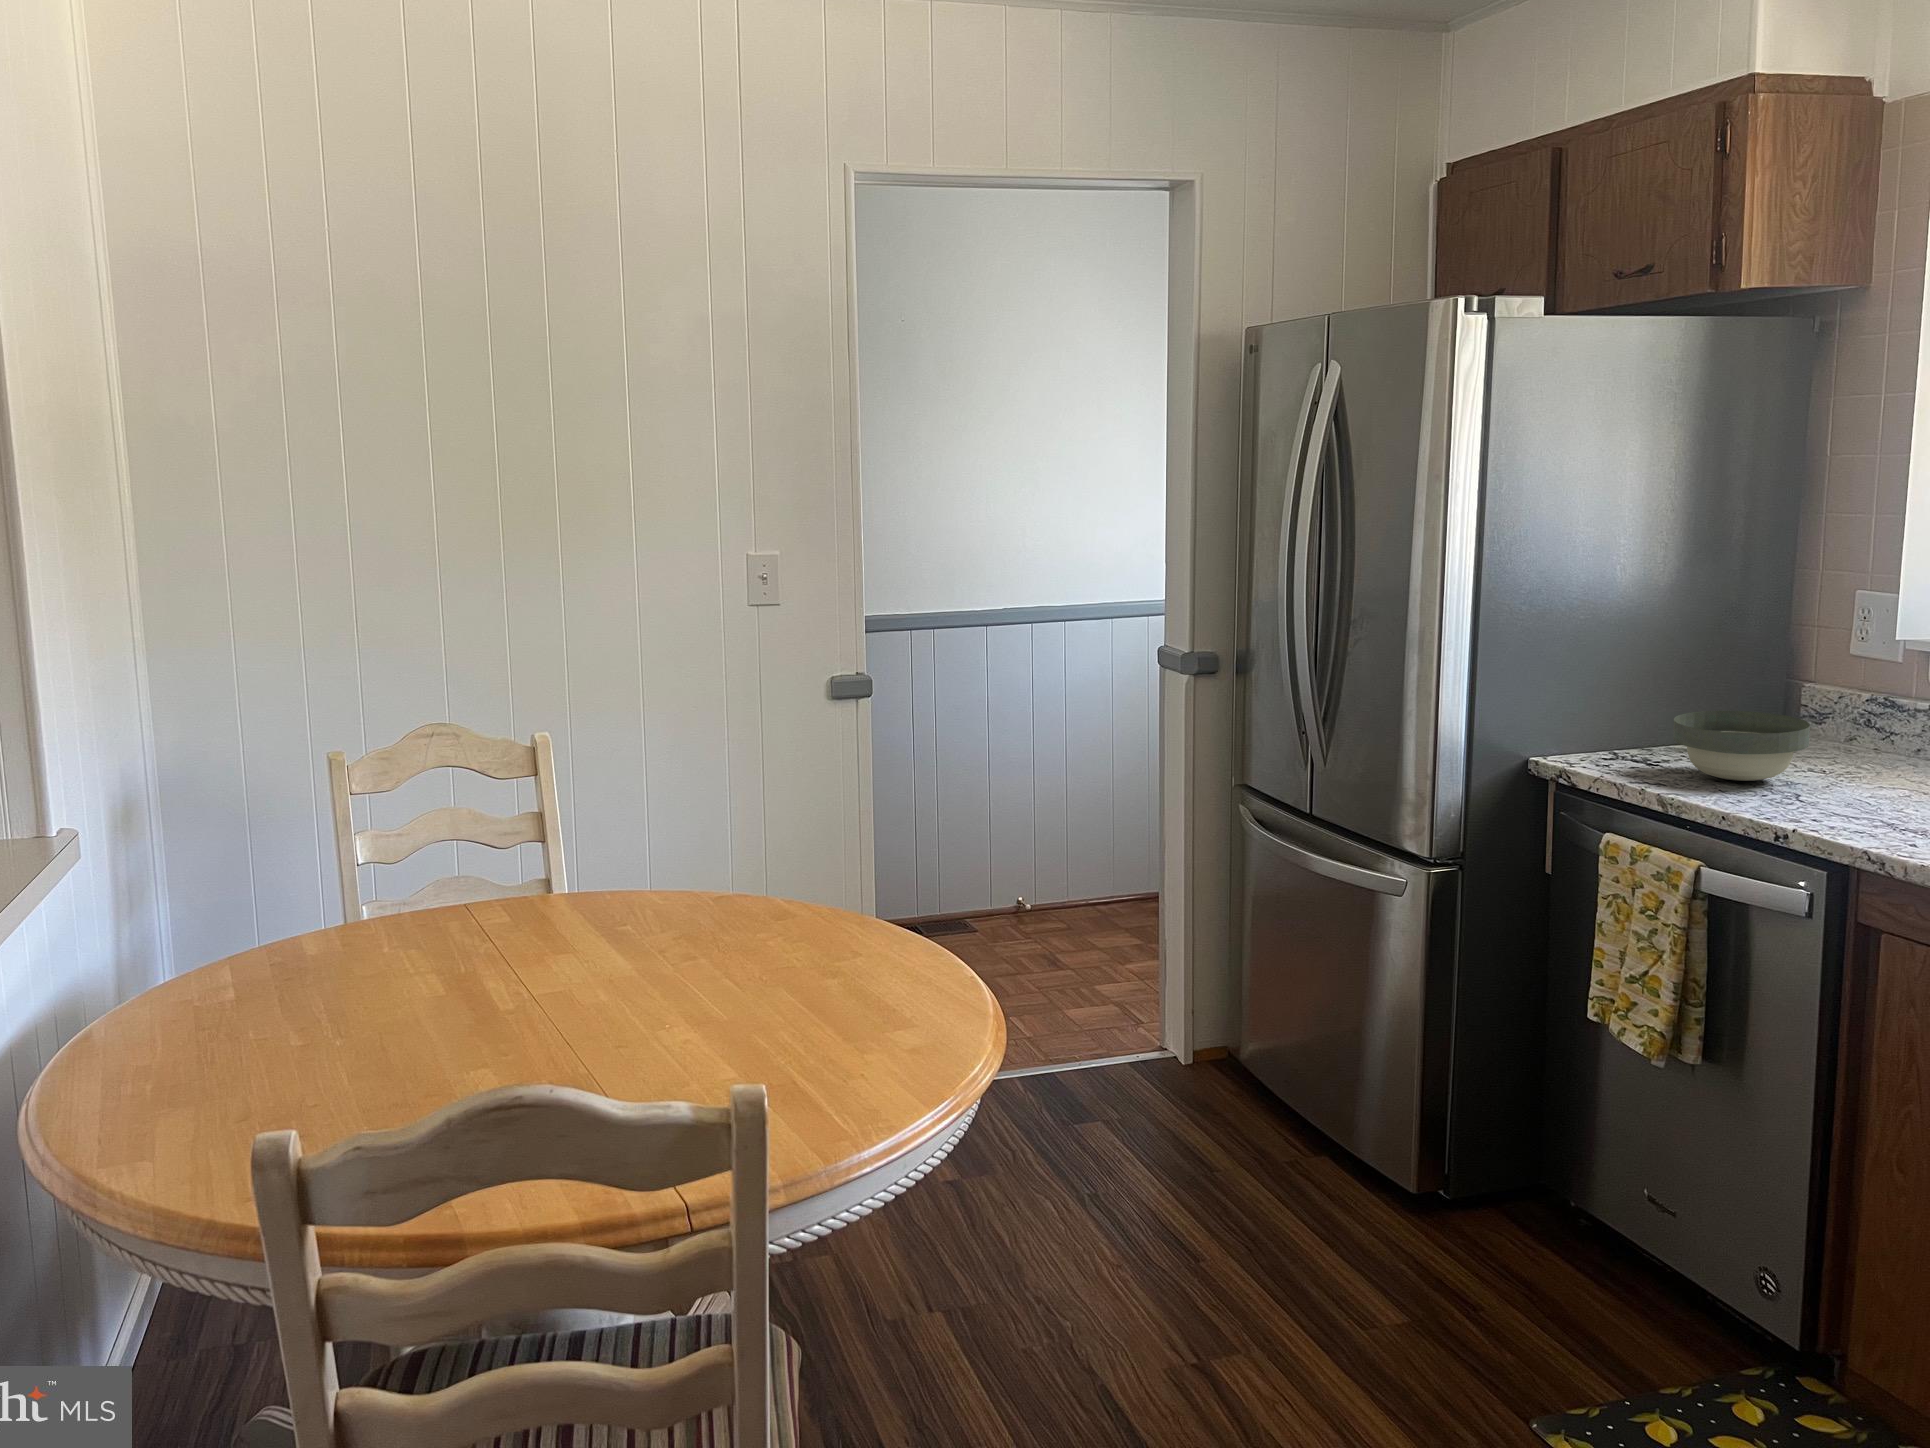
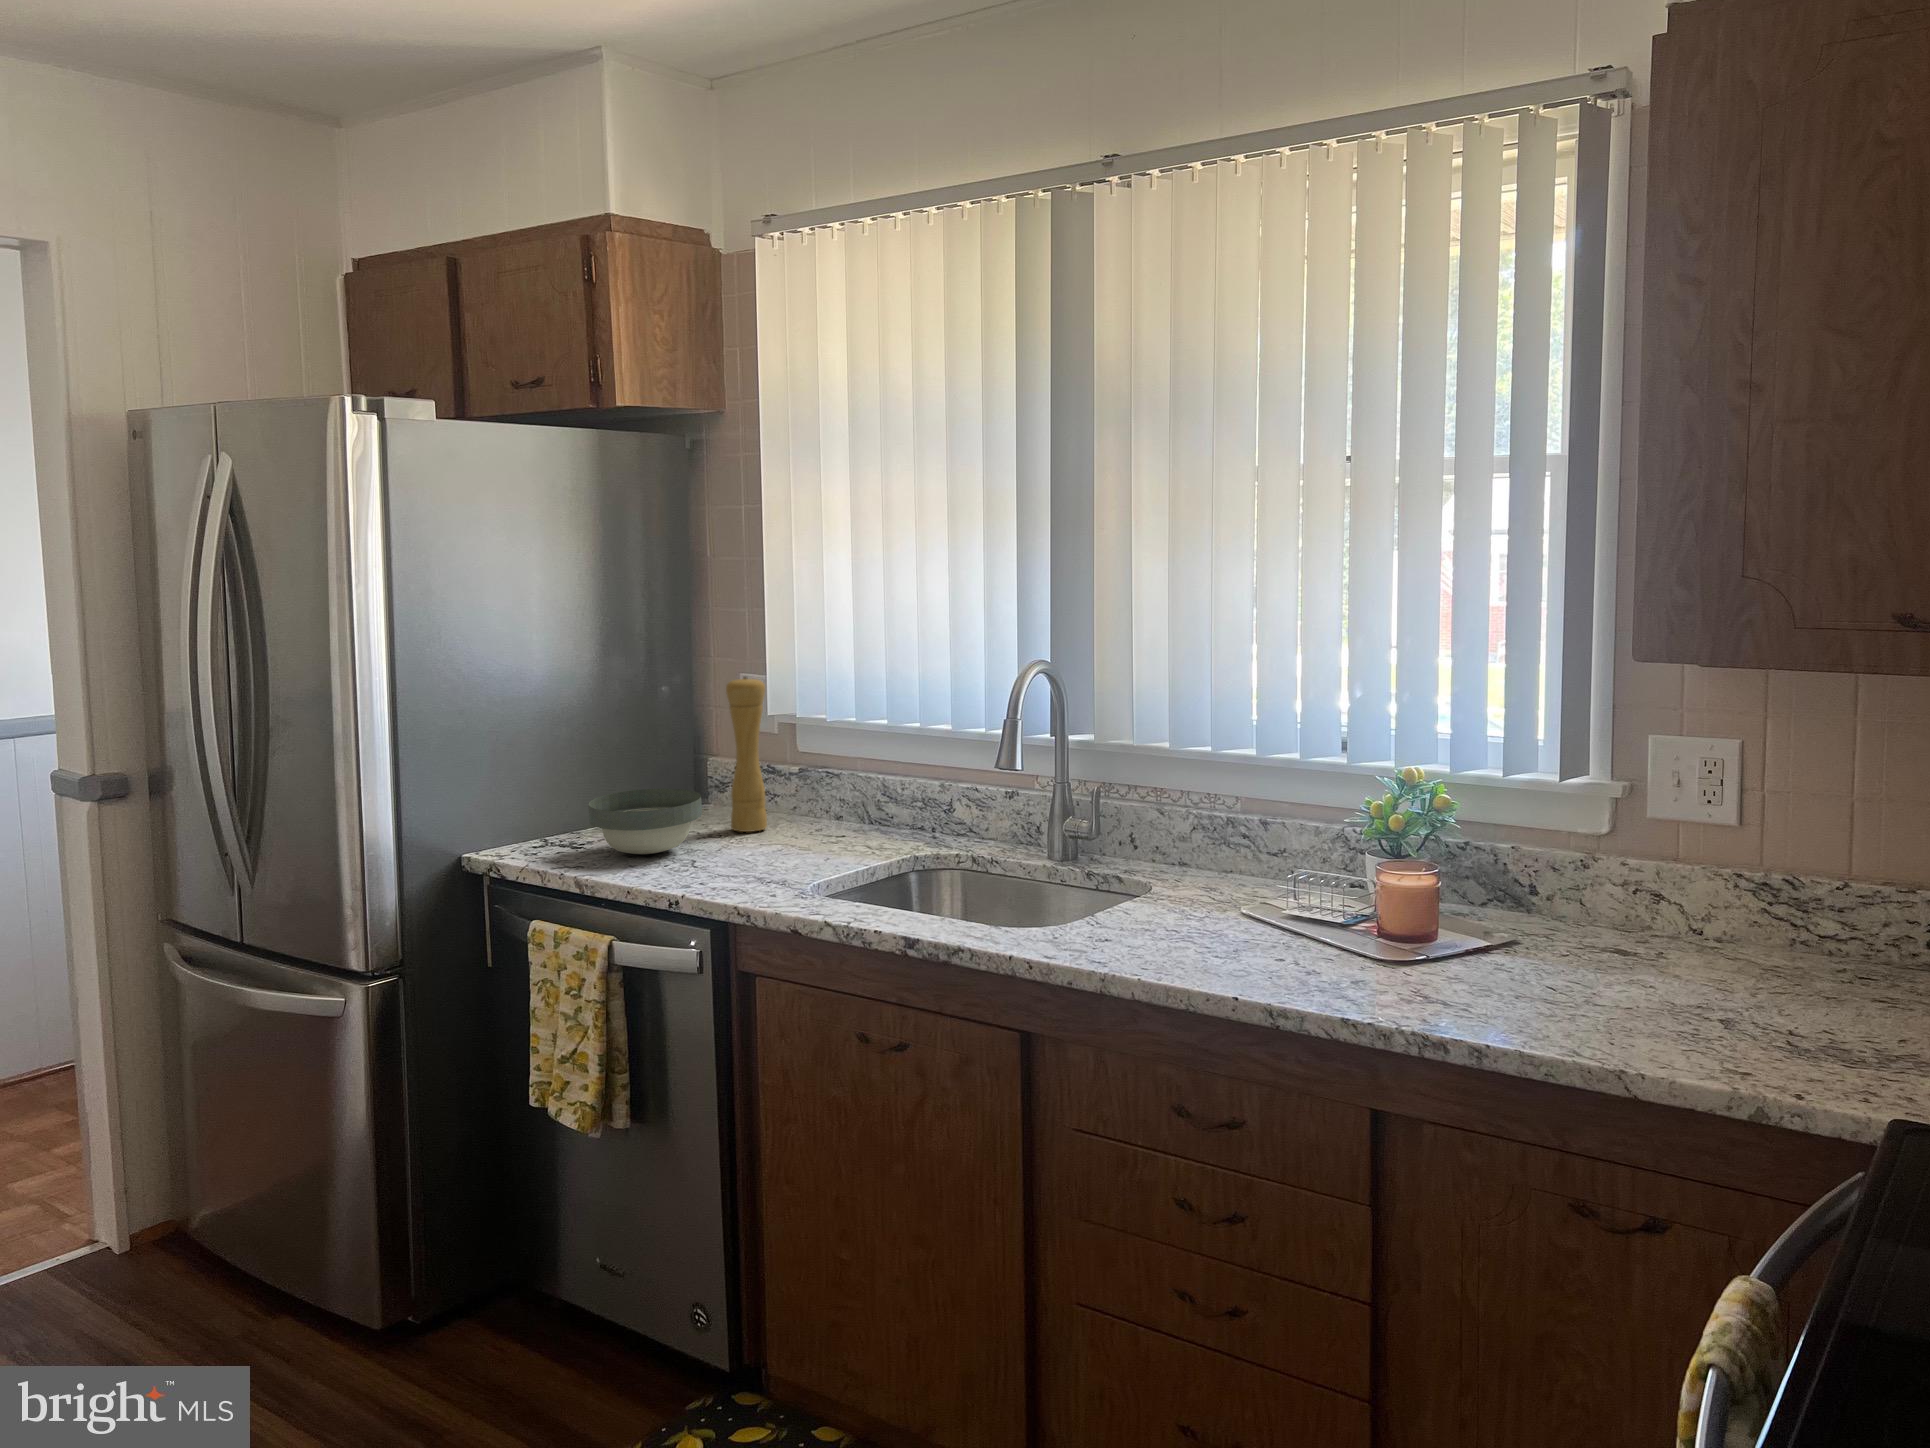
pepper mill: none [1836,594,1898,772] -> present [726,676,767,832]

